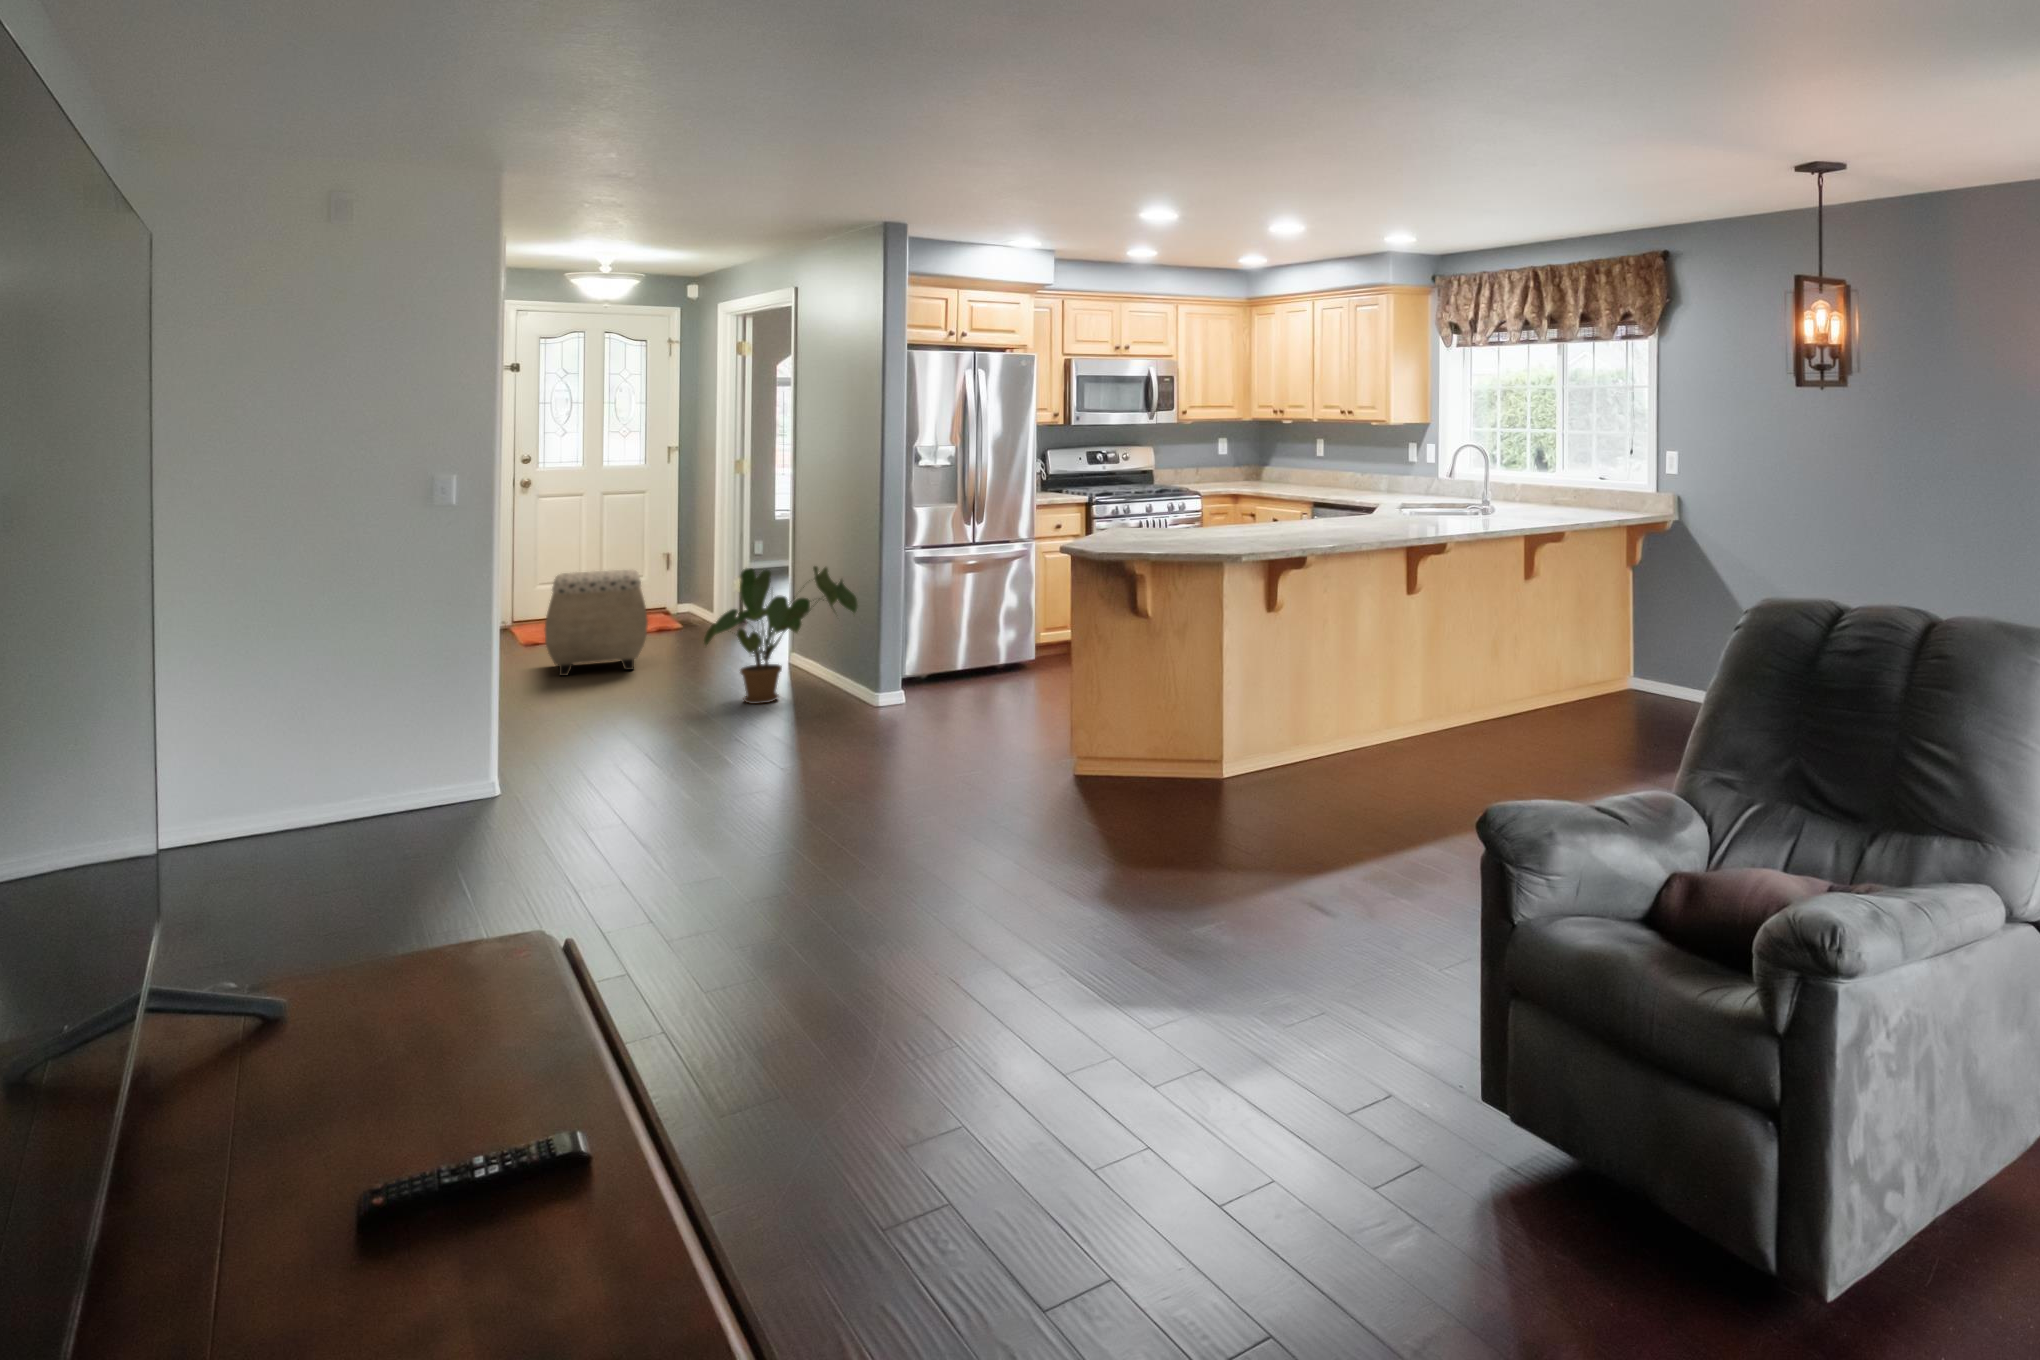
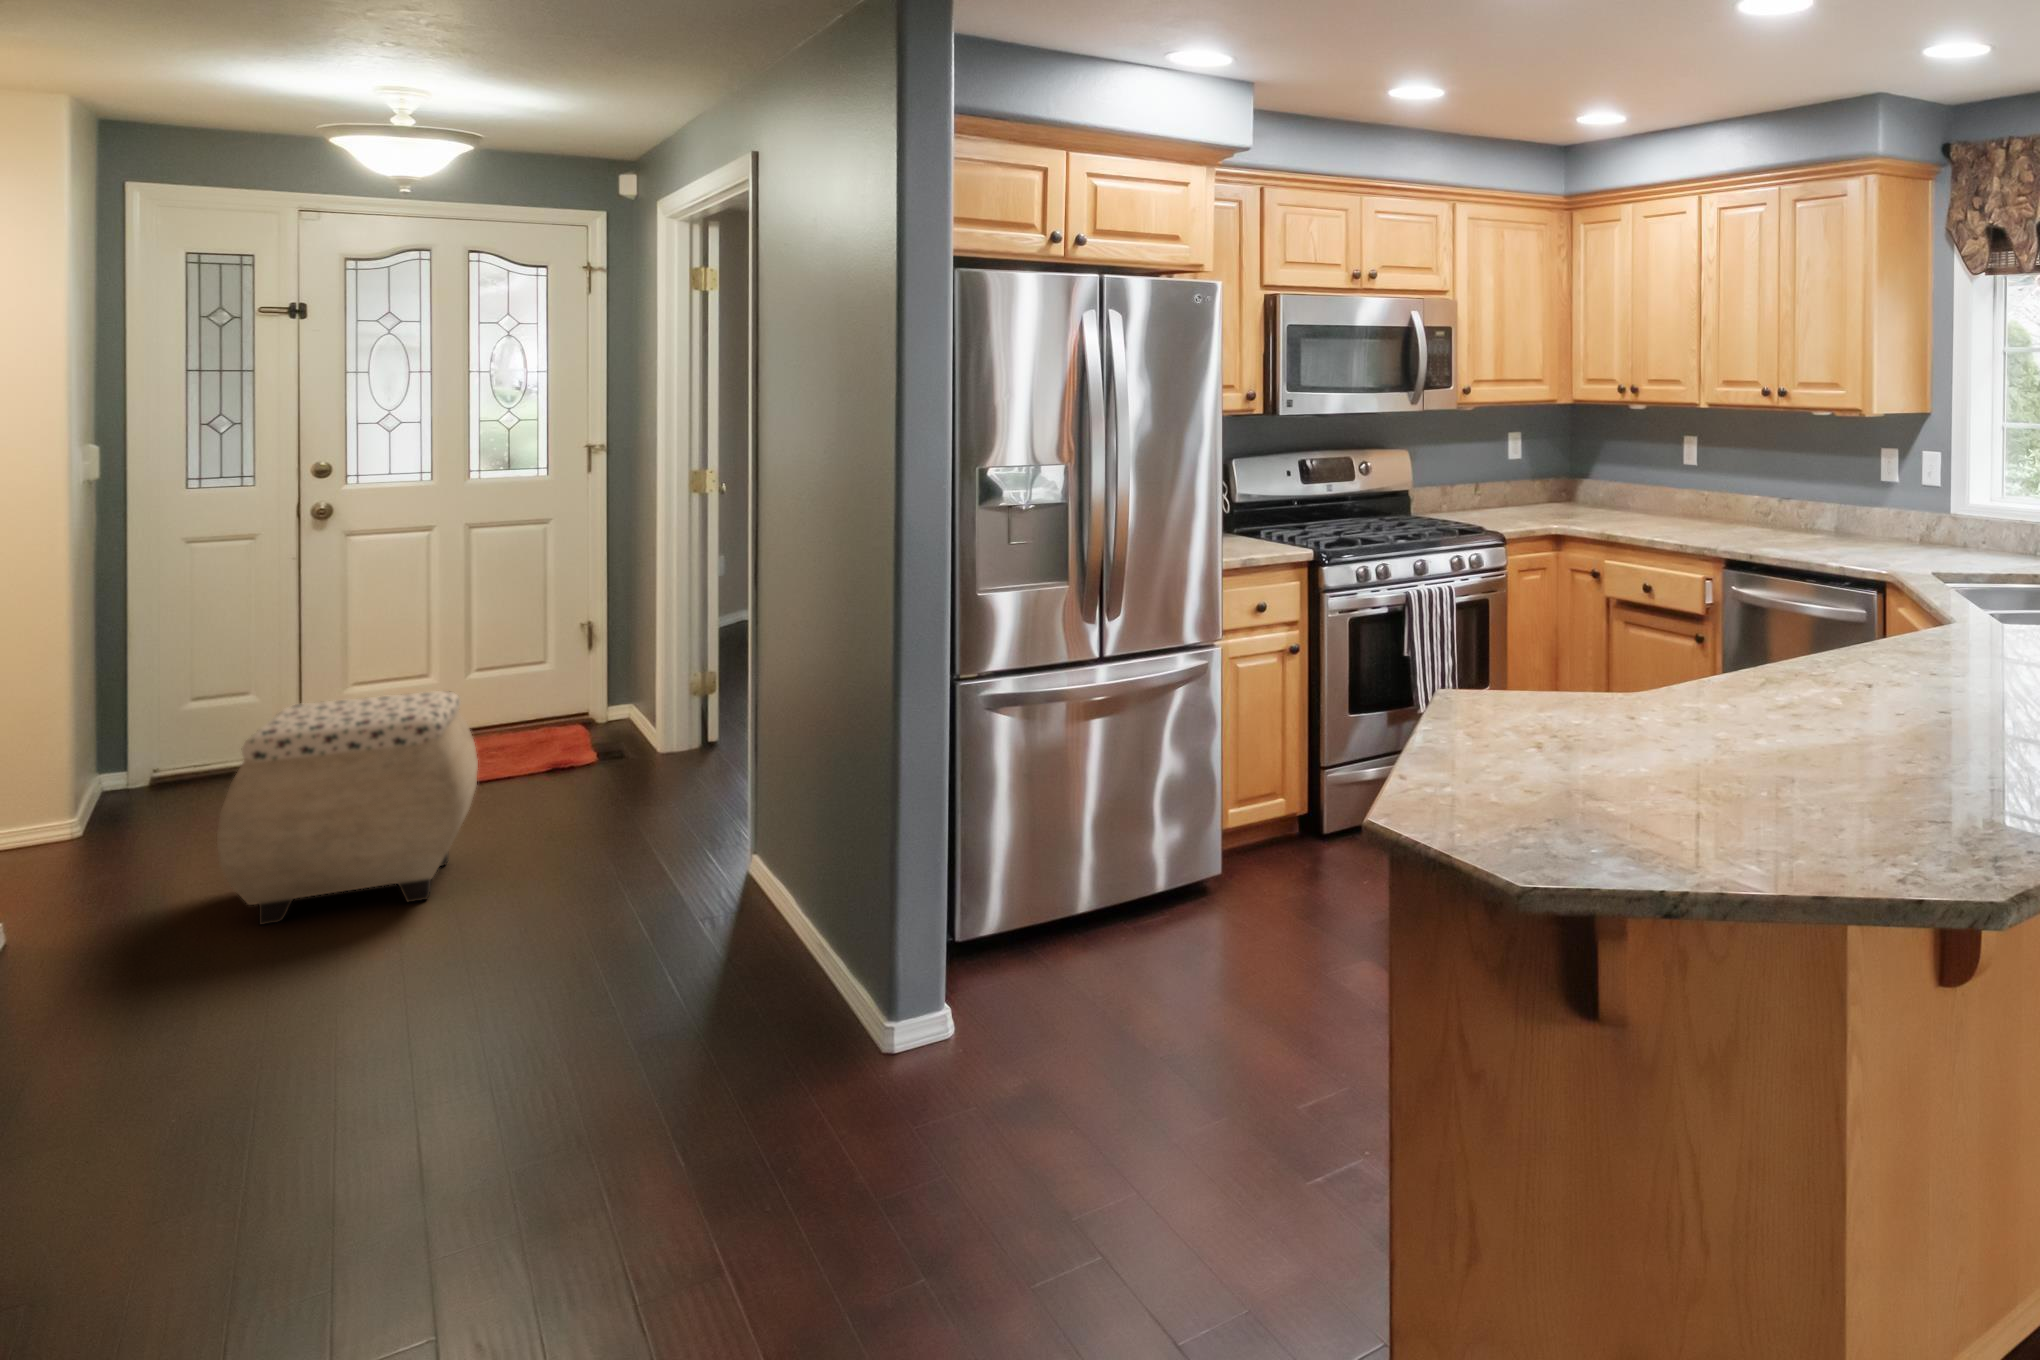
house plant: present [704,566,858,704] -> none [507,717,848,1038]

